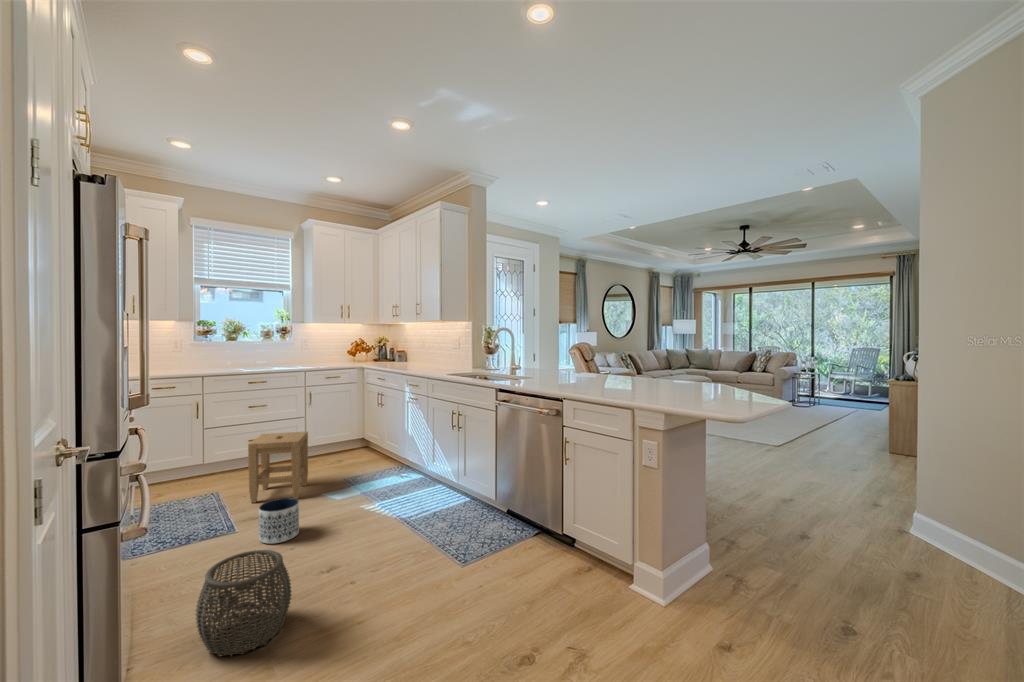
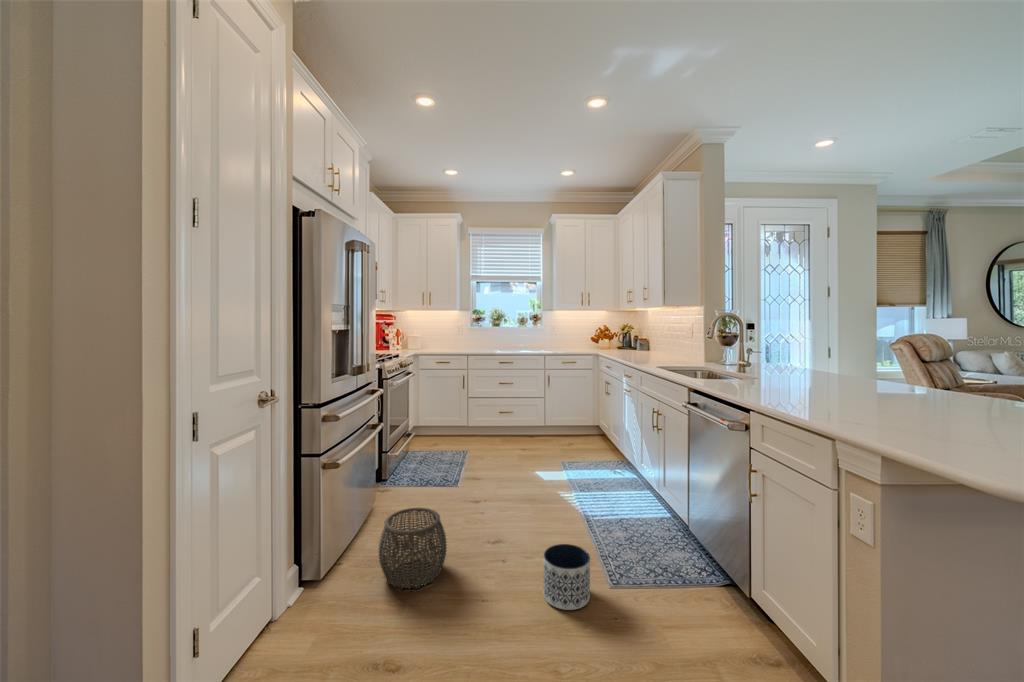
stool: present [248,432,308,503] -> none [481,408,532,471]
planter: present [259,498,299,544] -> present [543,544,590,610]

